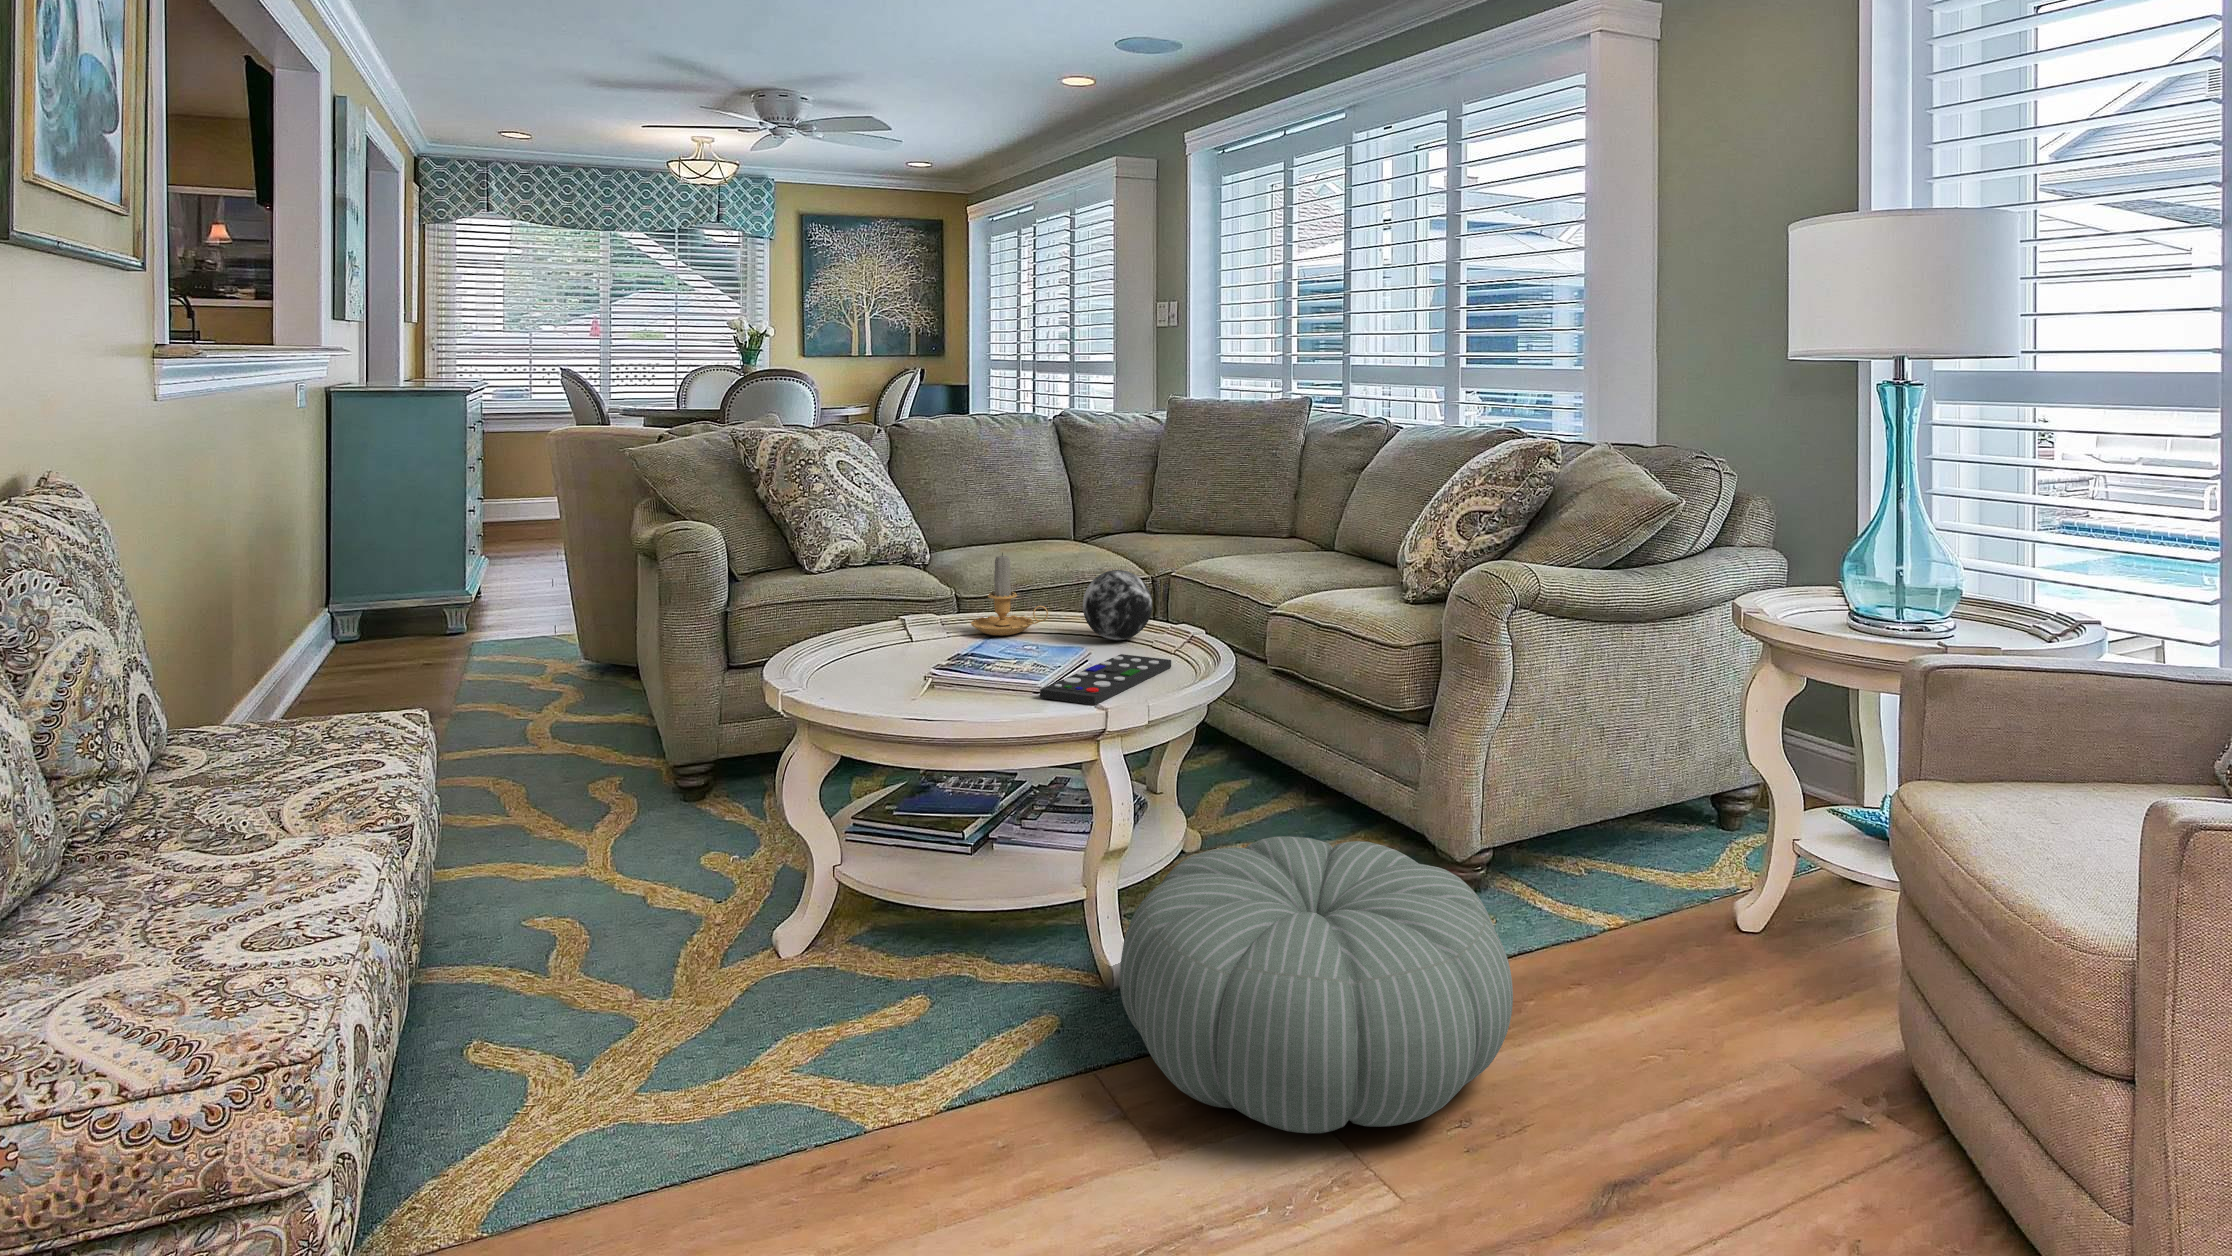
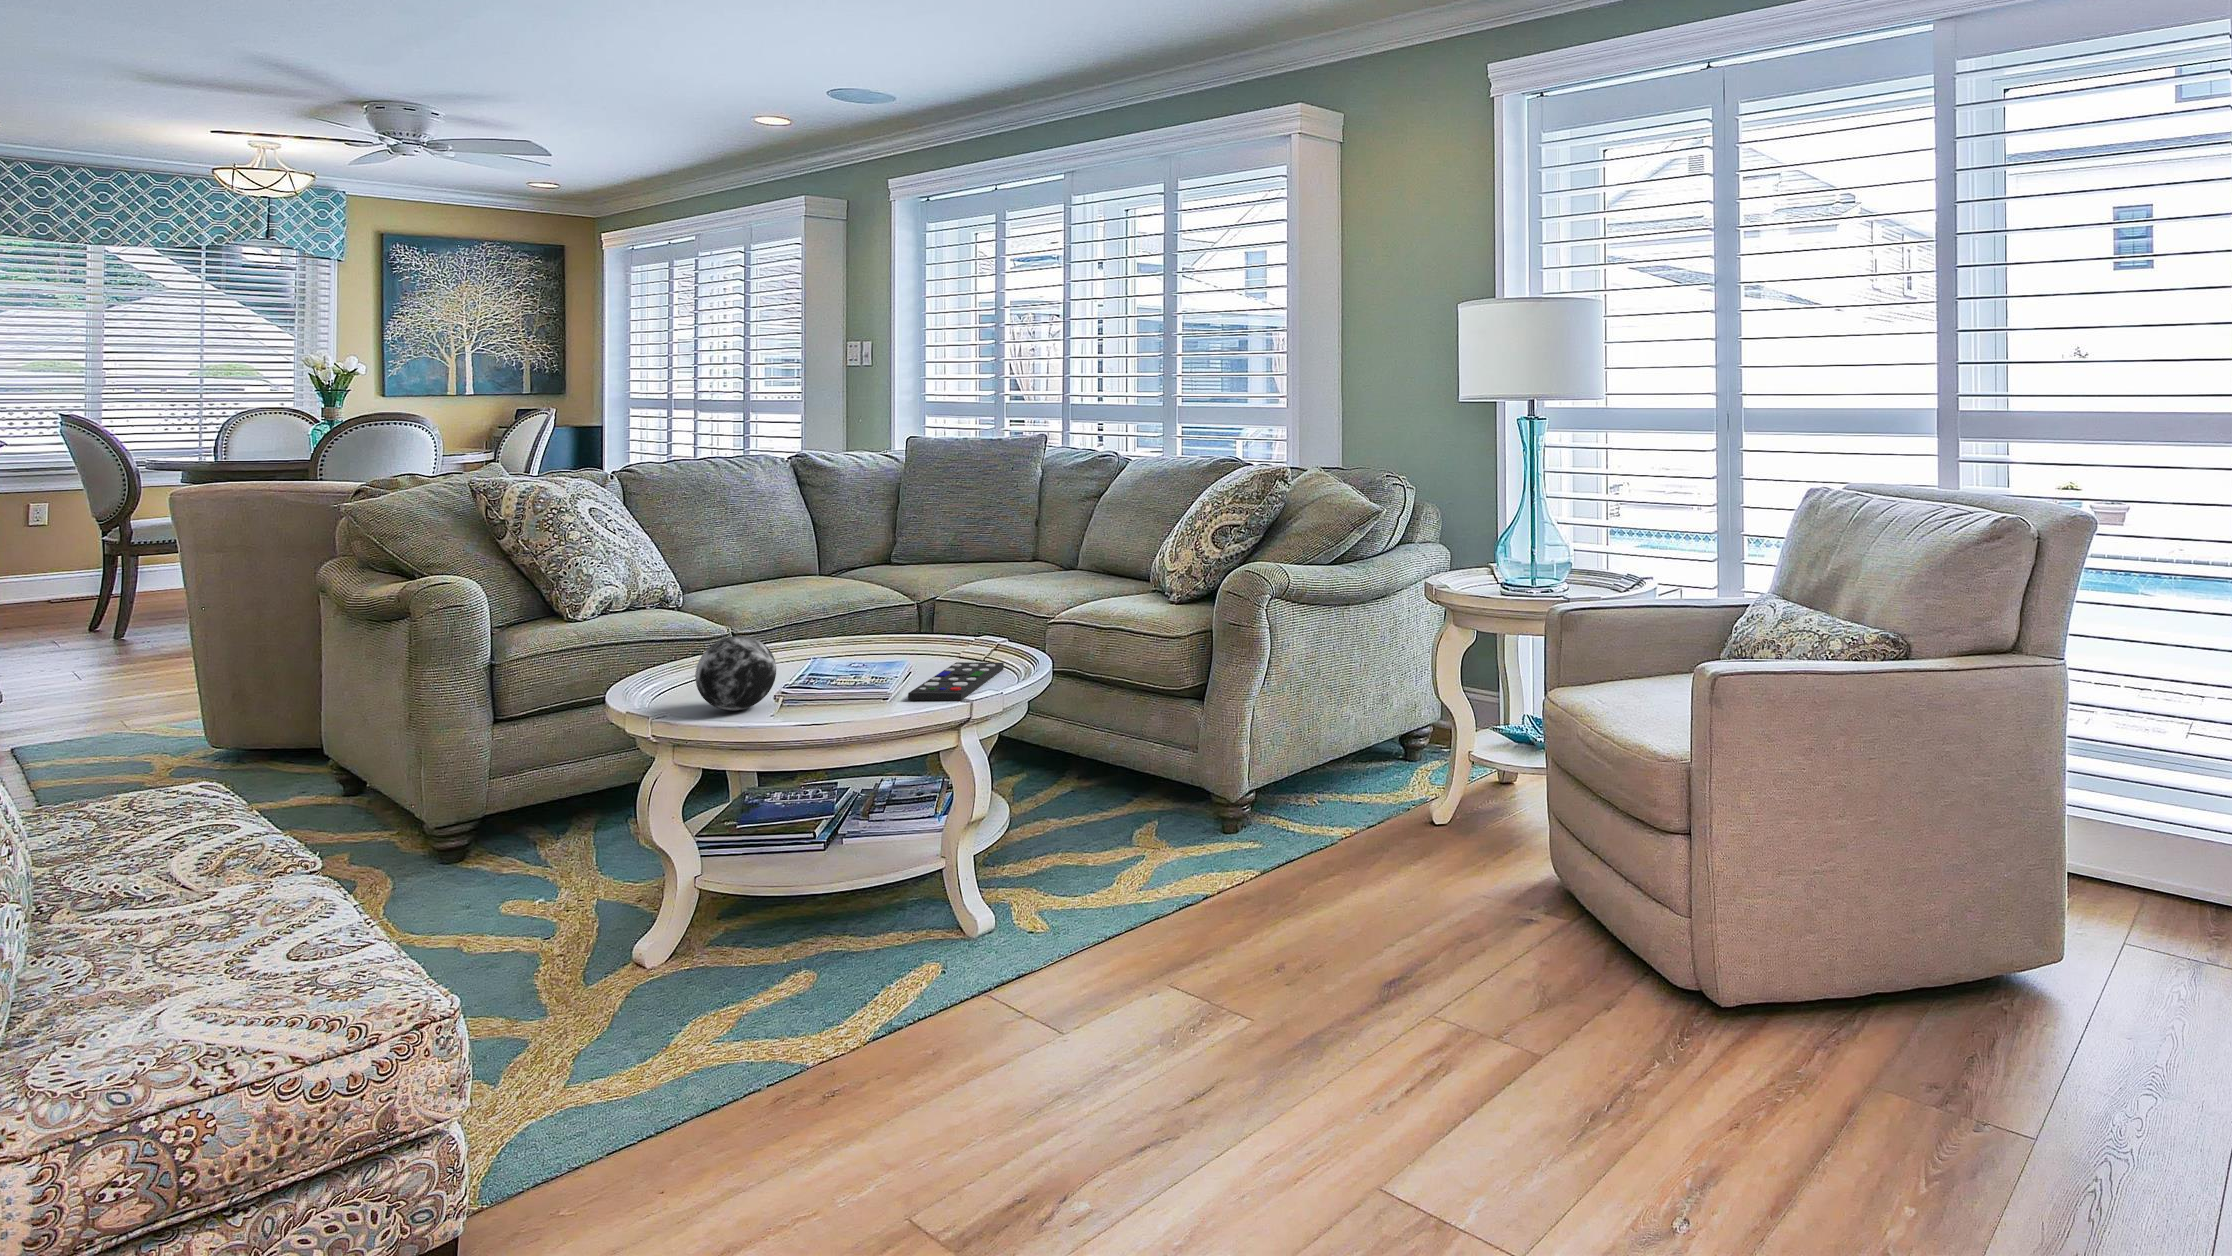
candle: present [971,553,1048,636] -> none [792,584,866,660]
decorative orb: present [1083,570,1152,640] -> present [695,636,776,711]
pouf: present [1120,836,1513,1133] -> none [1009,785,1310,989]

